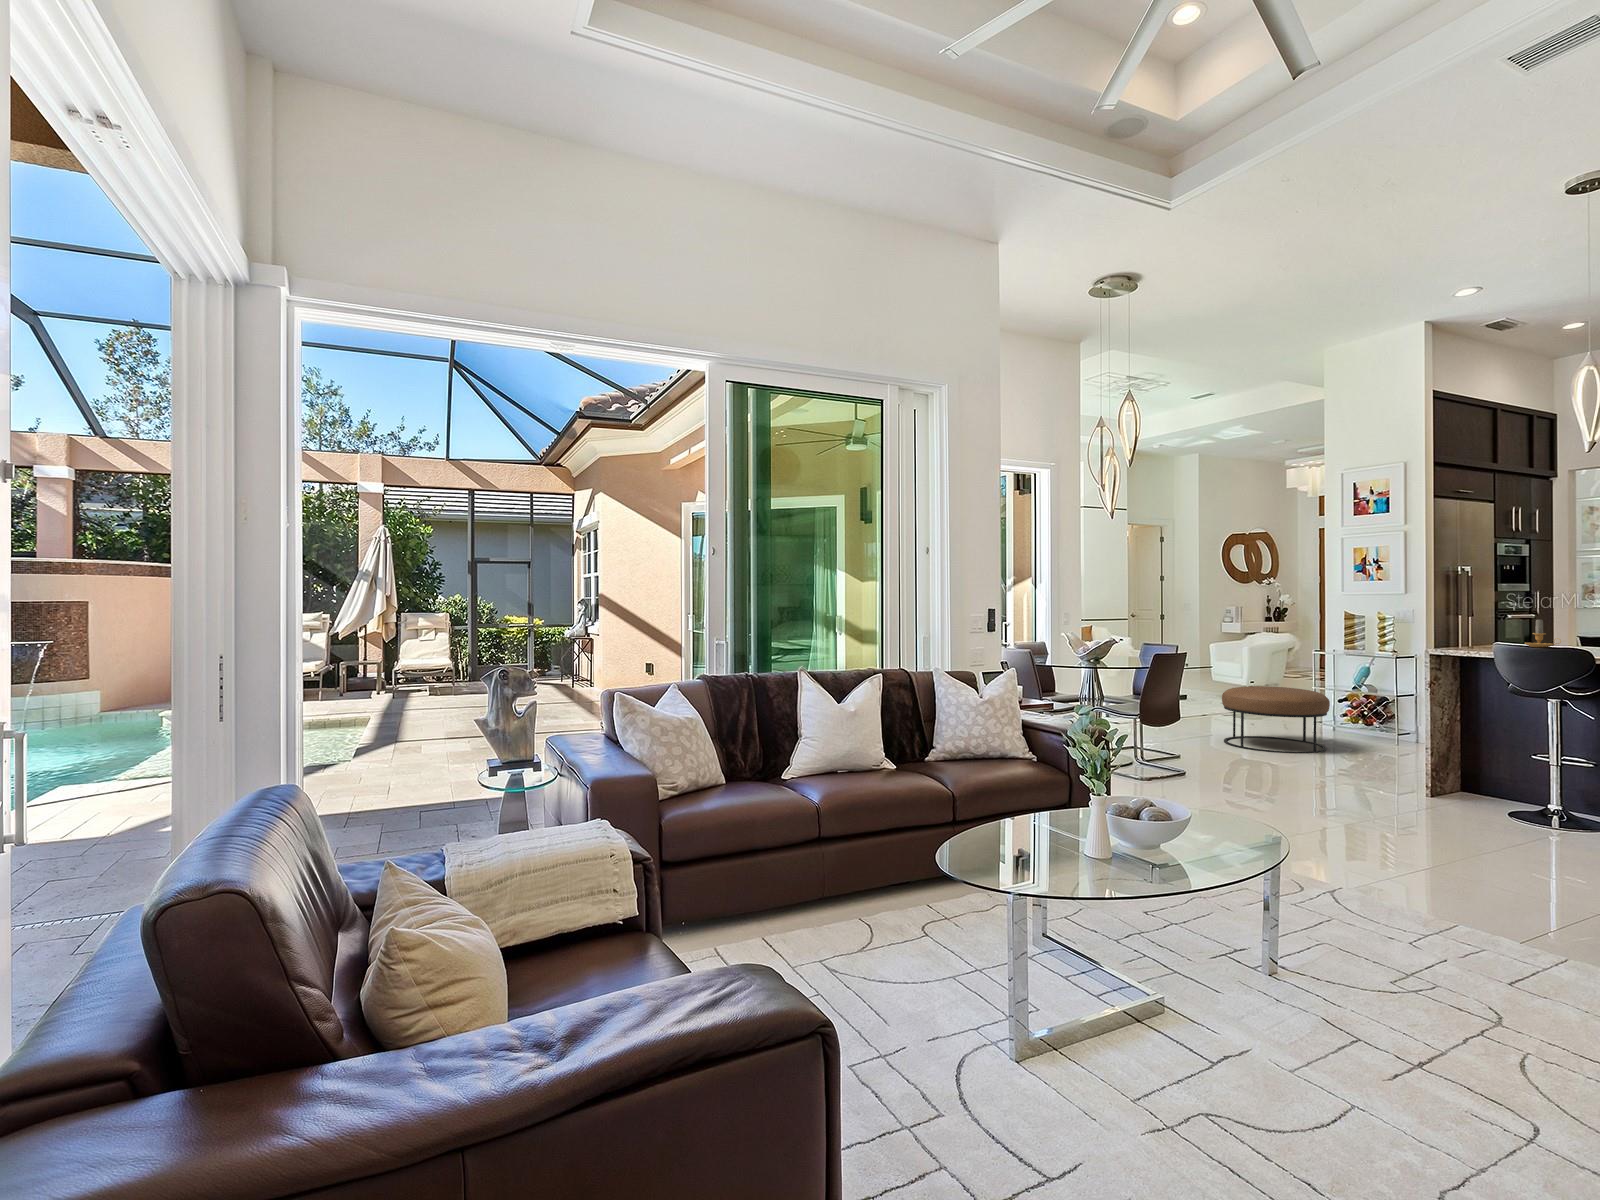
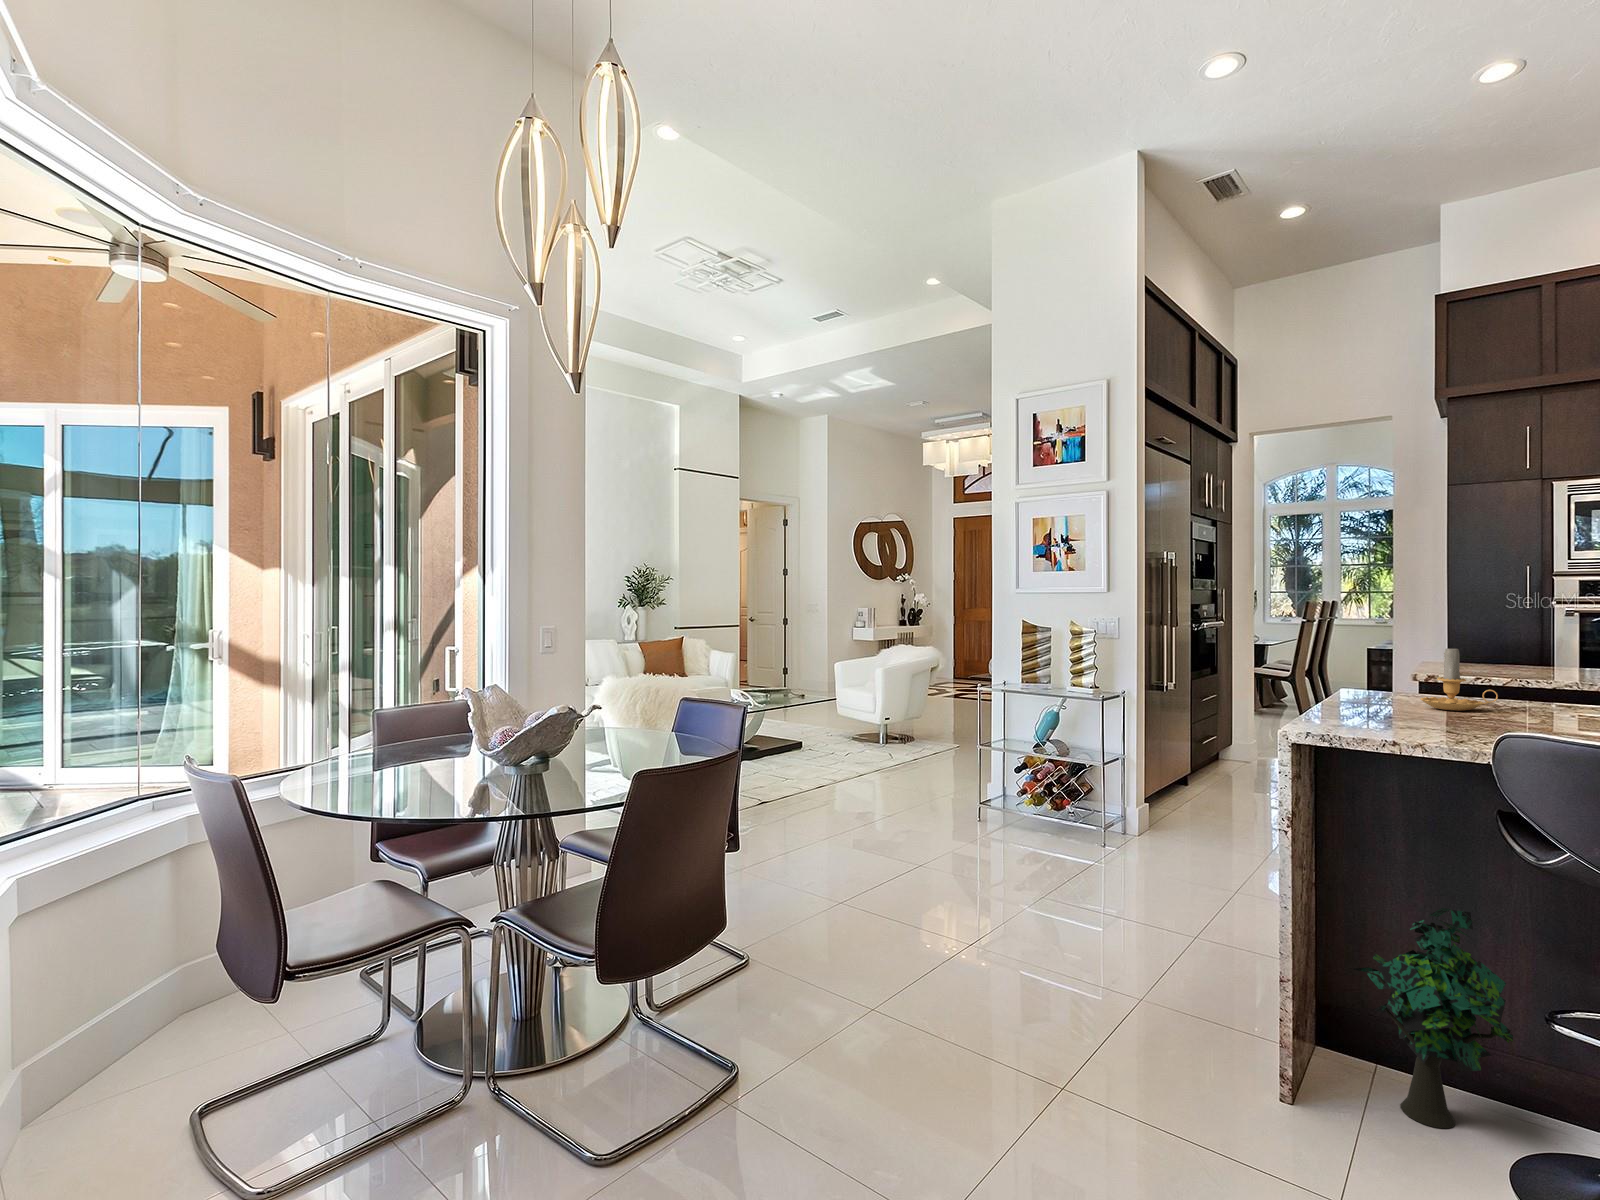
ottoman: present [1222,686,1330,753] -> none [842,759,1017,902]
decorative plant: none [1461,719,1527,804] -> present [1353,908,1513,1128]

